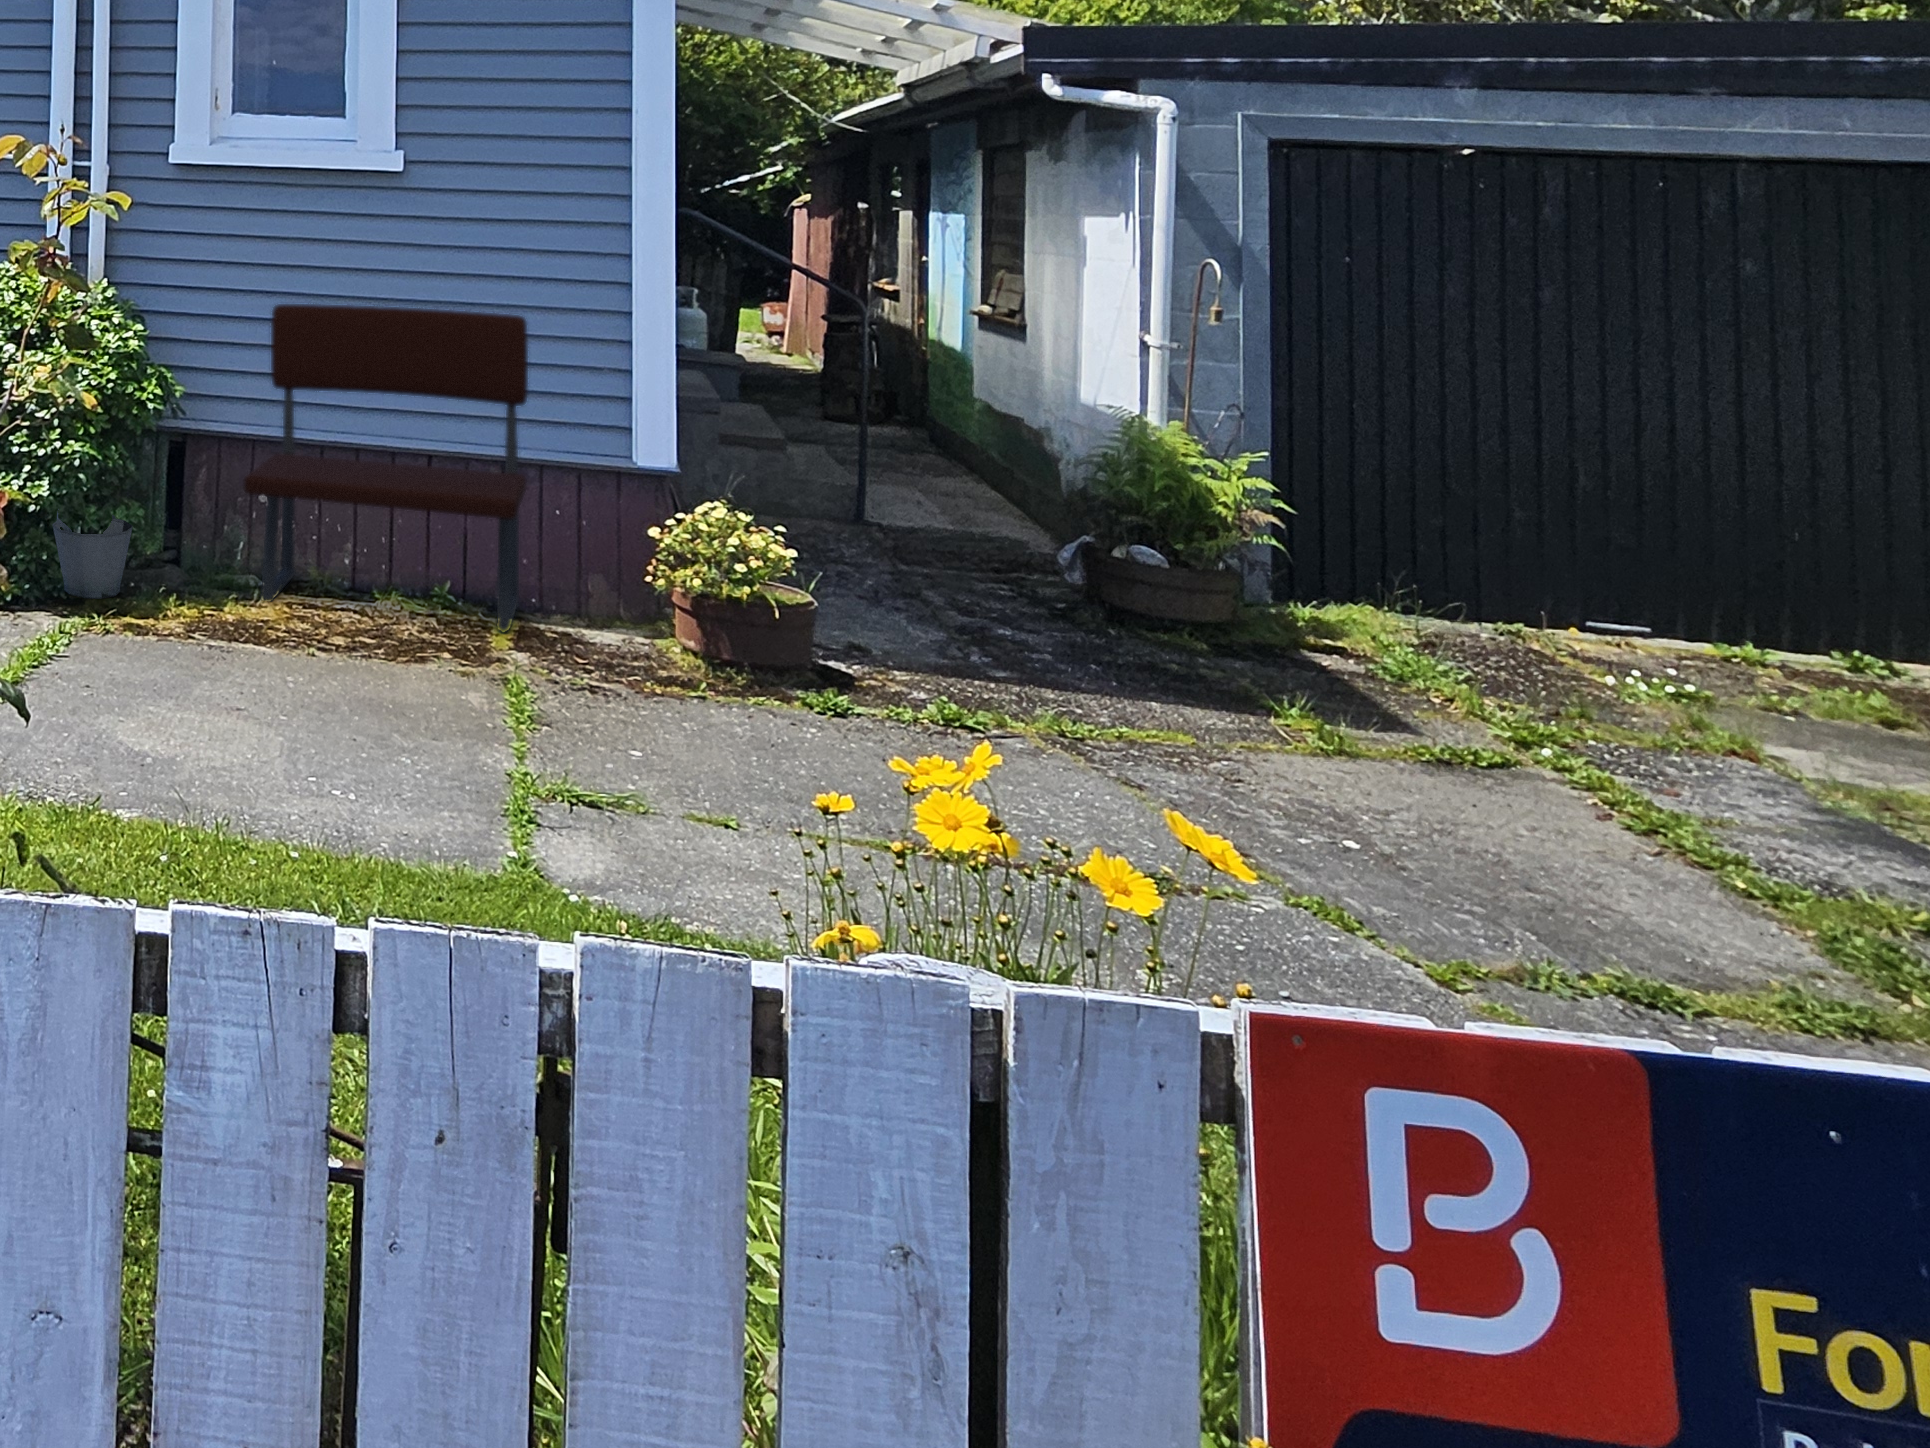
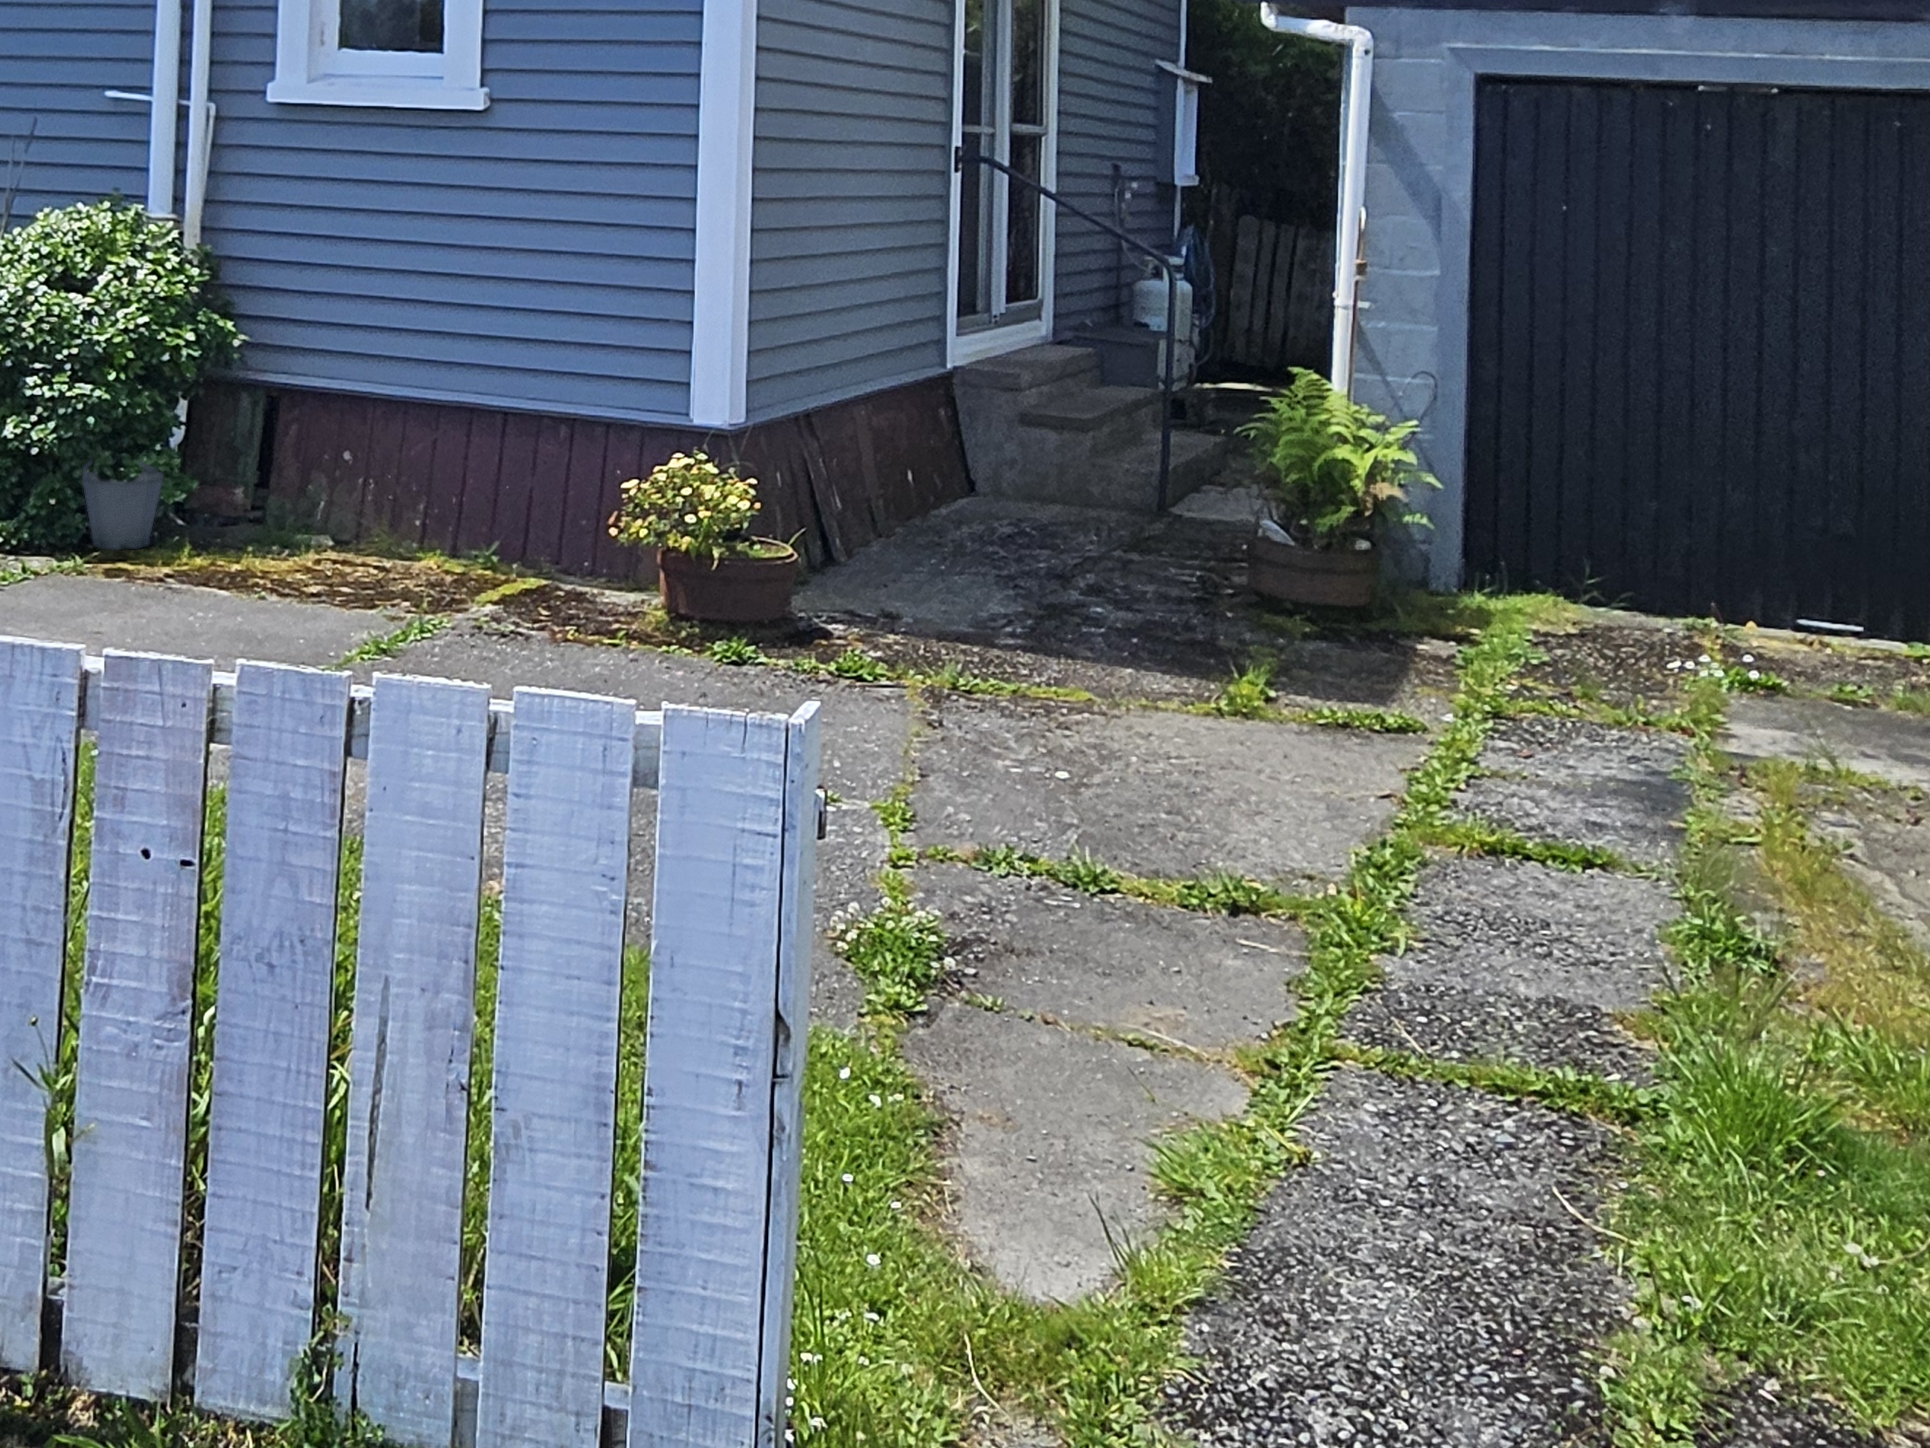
bench: present [243,304,528,632] -> none [263,251,579,591]

